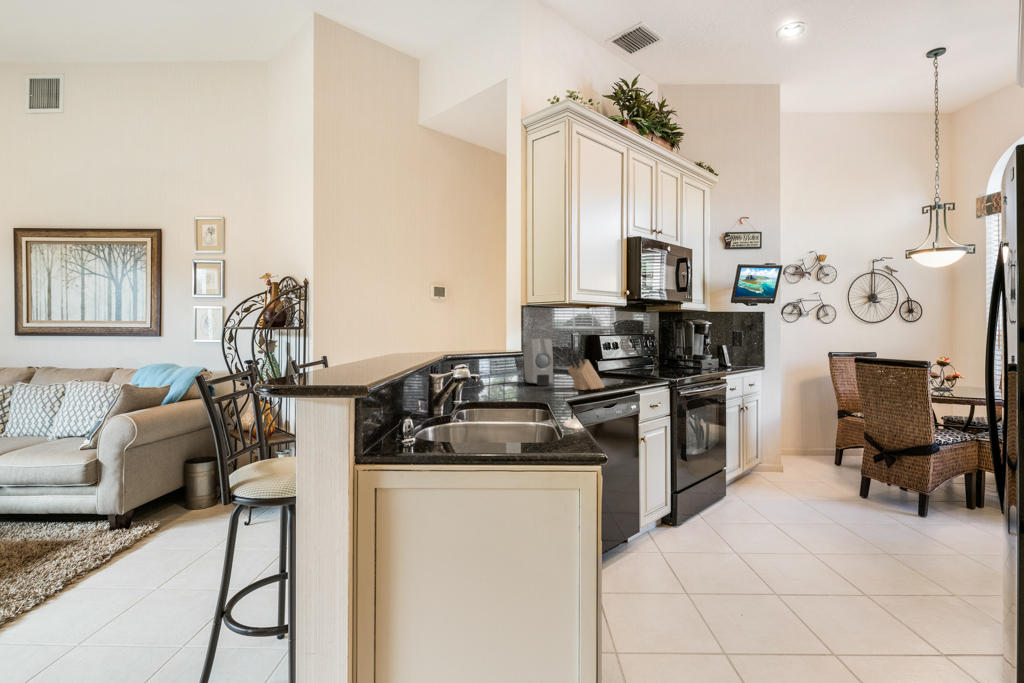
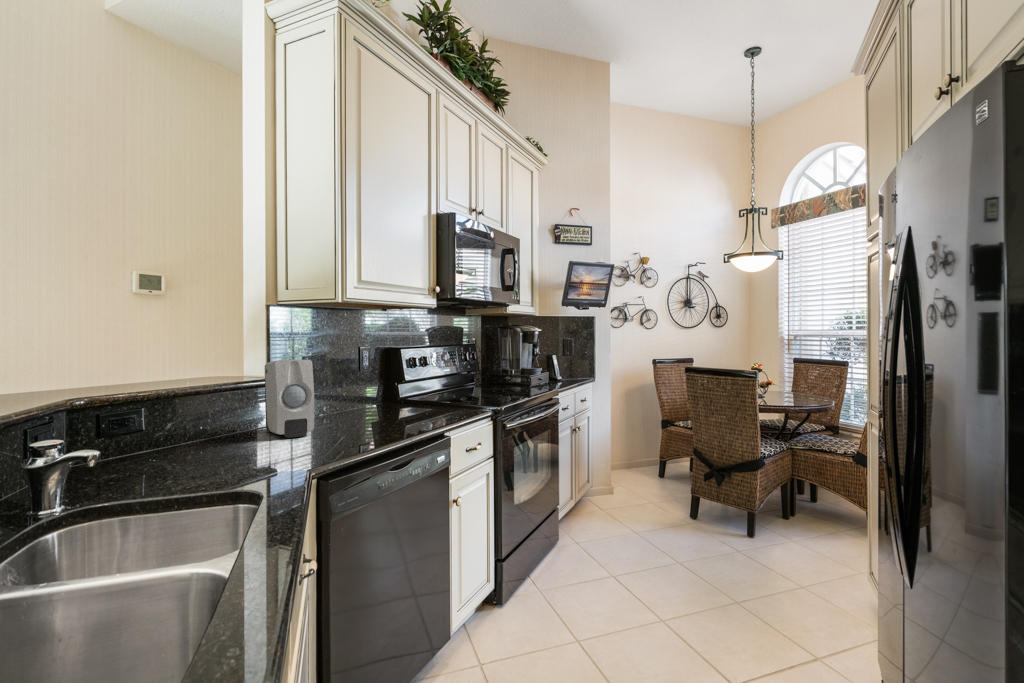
knife block: present [567,350,604,390] -> none [331,379,398,445]

